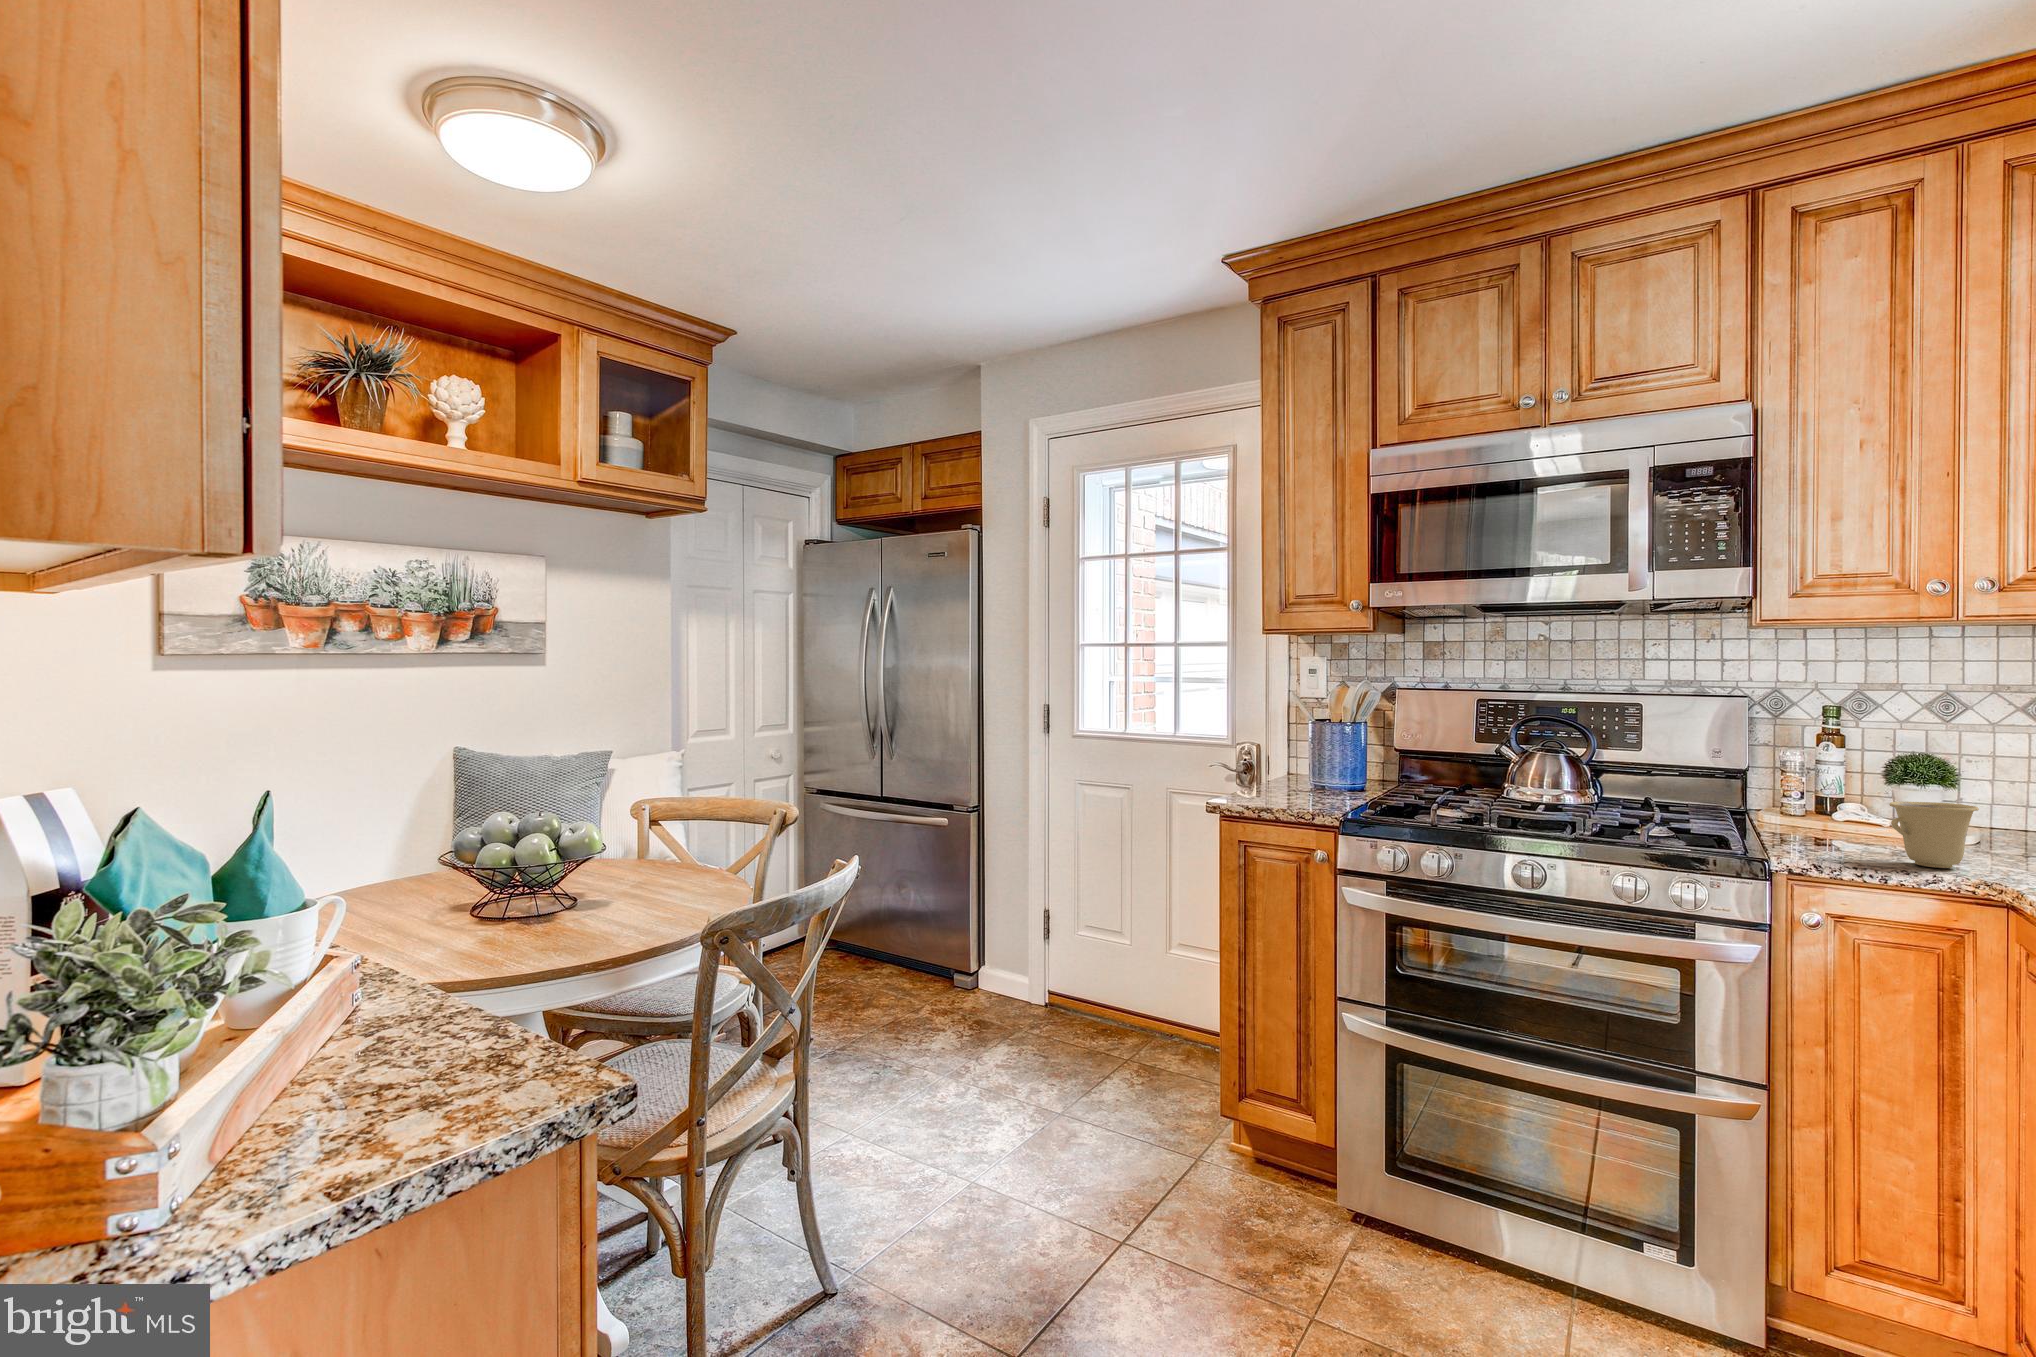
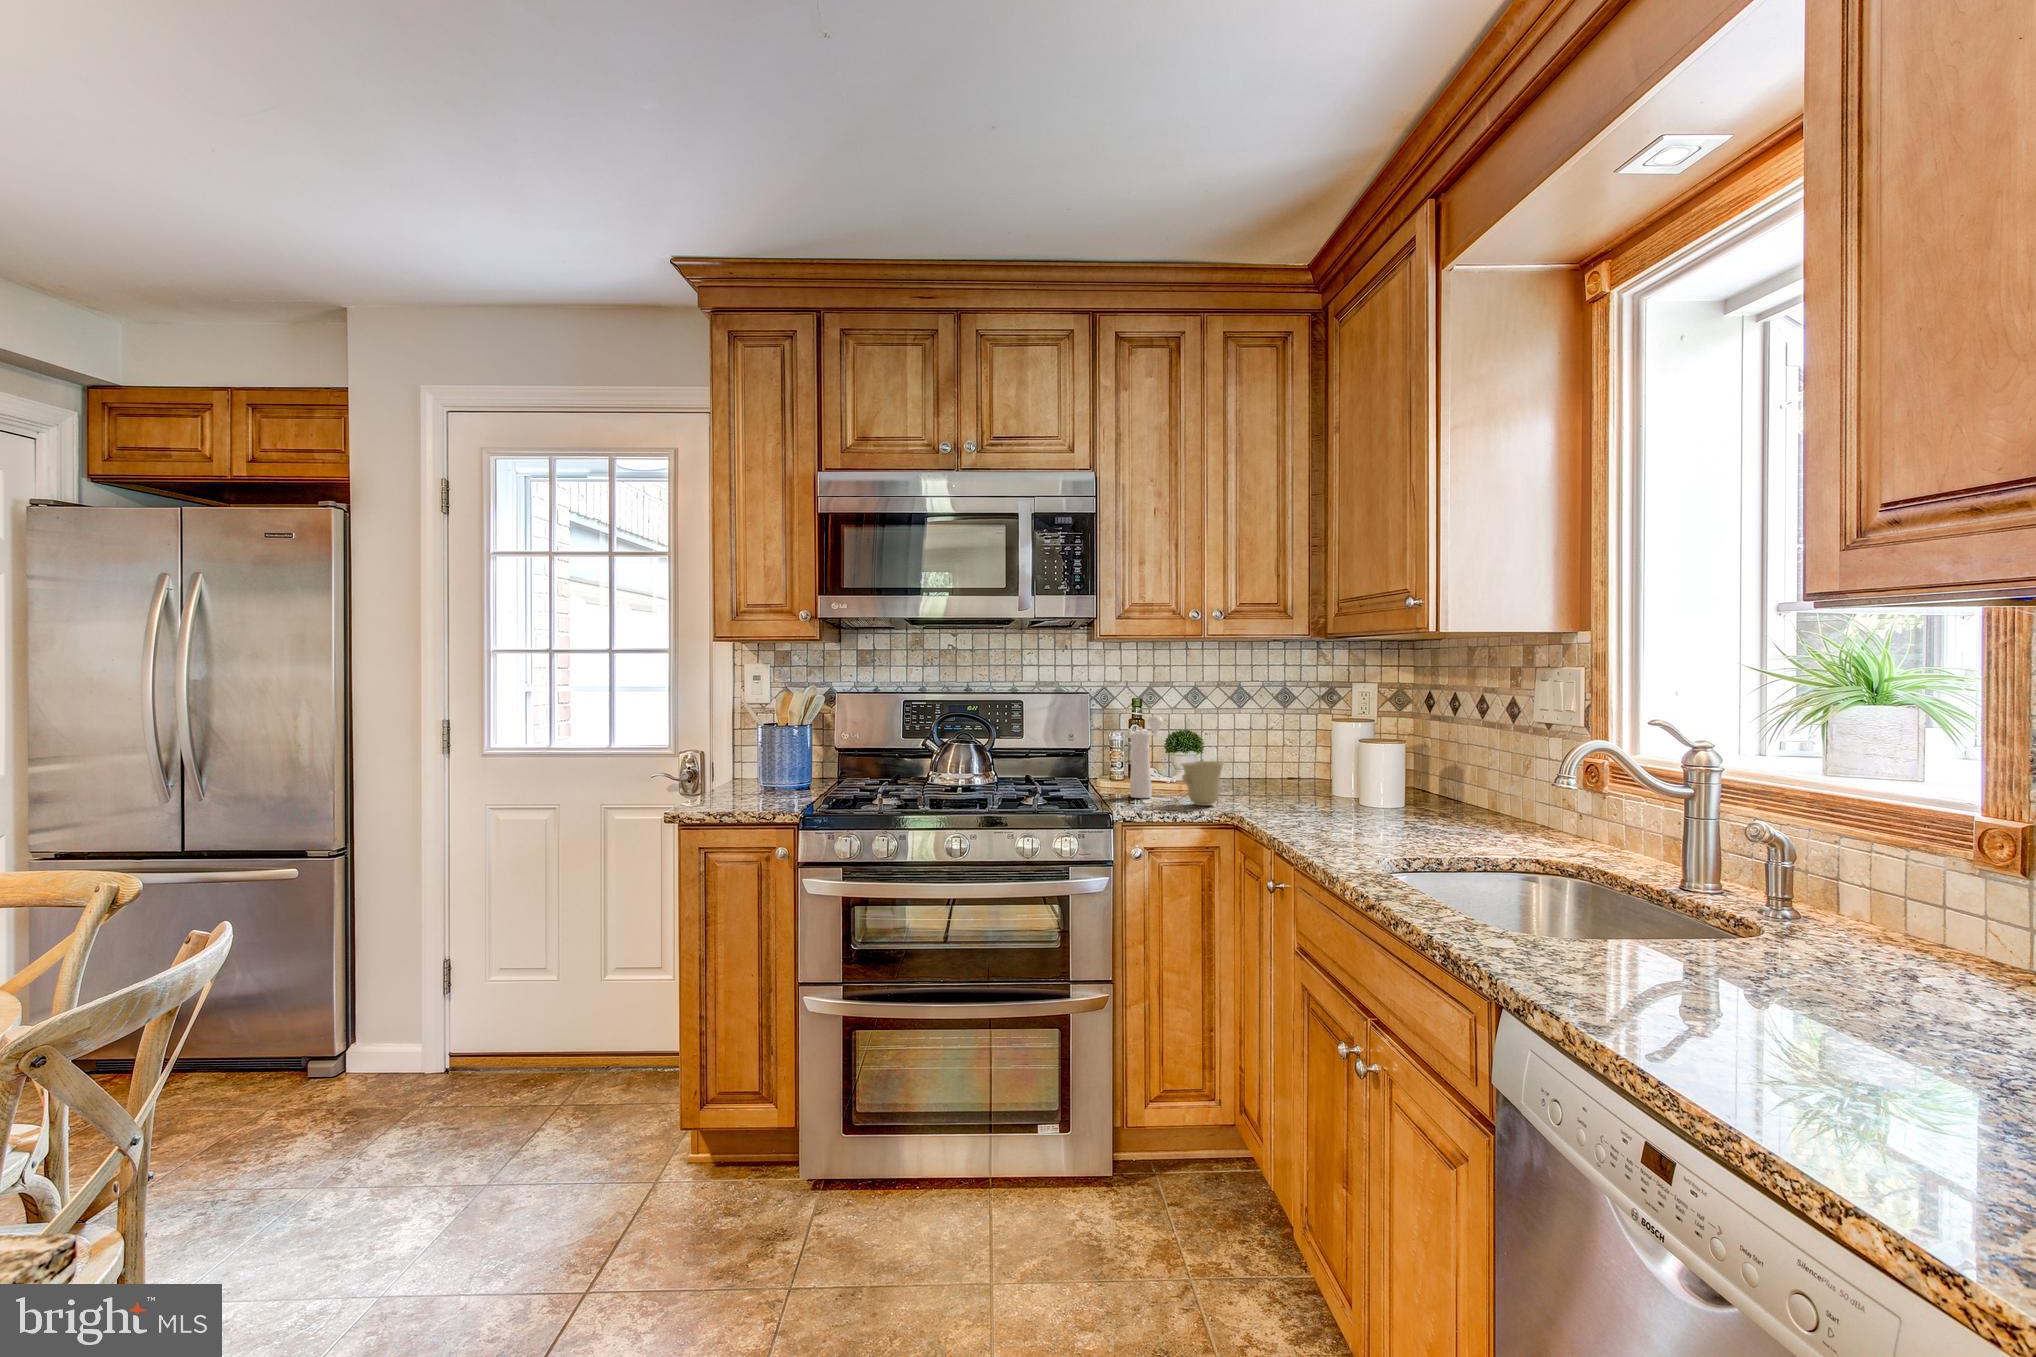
pepper mill: none [1804,732,1870,845] -> present [1129,716,1163,798]

